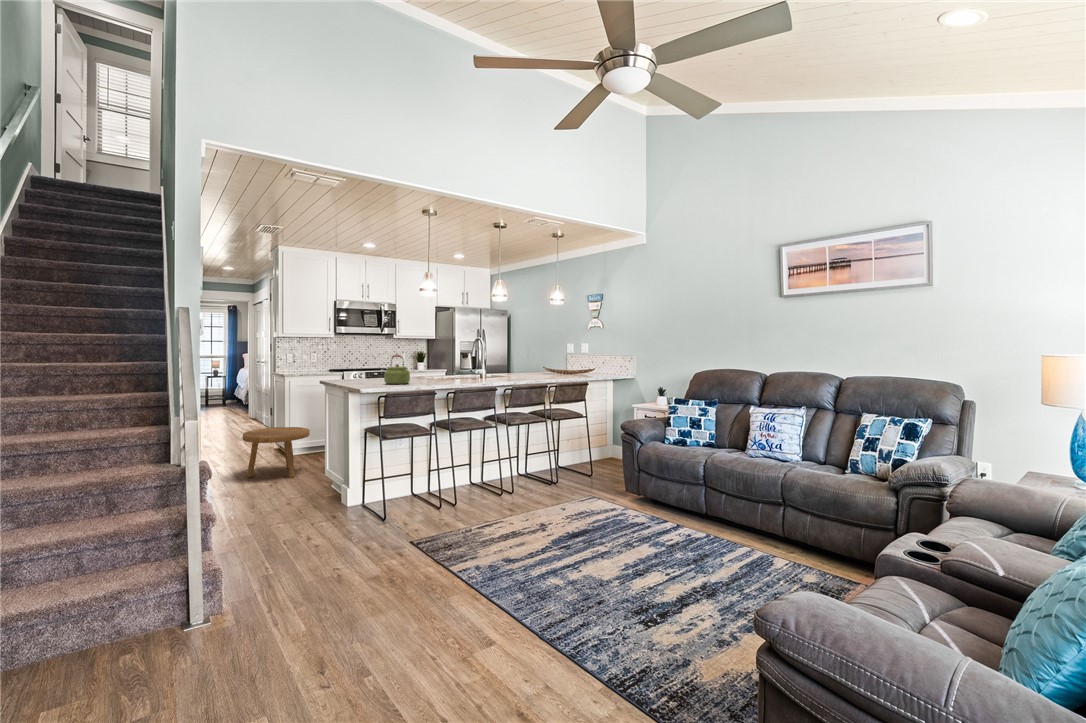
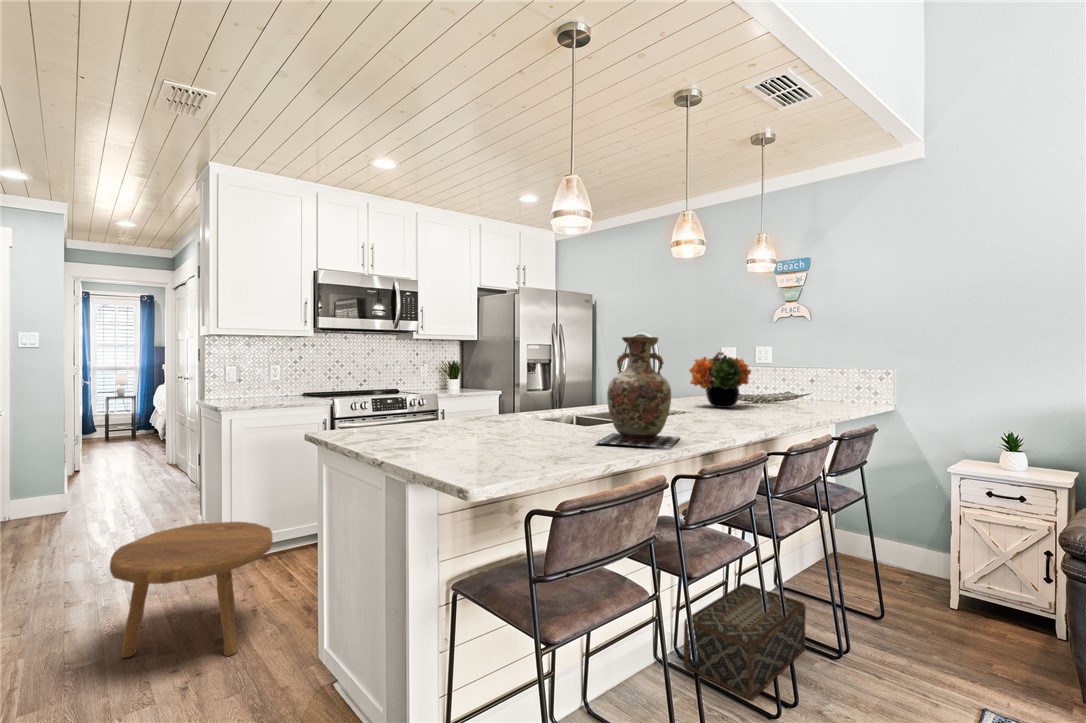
vase: none [424,343,465,385] -> present [595,337,680,448]
flower arrangement: none [517,348,549,376] -> present [689,352,751,408]
kettle: present [384,355,410,384] -> none [483,367,557,446]
woven basket: none [479,455,539,490] -> present [684,583,806,700]

